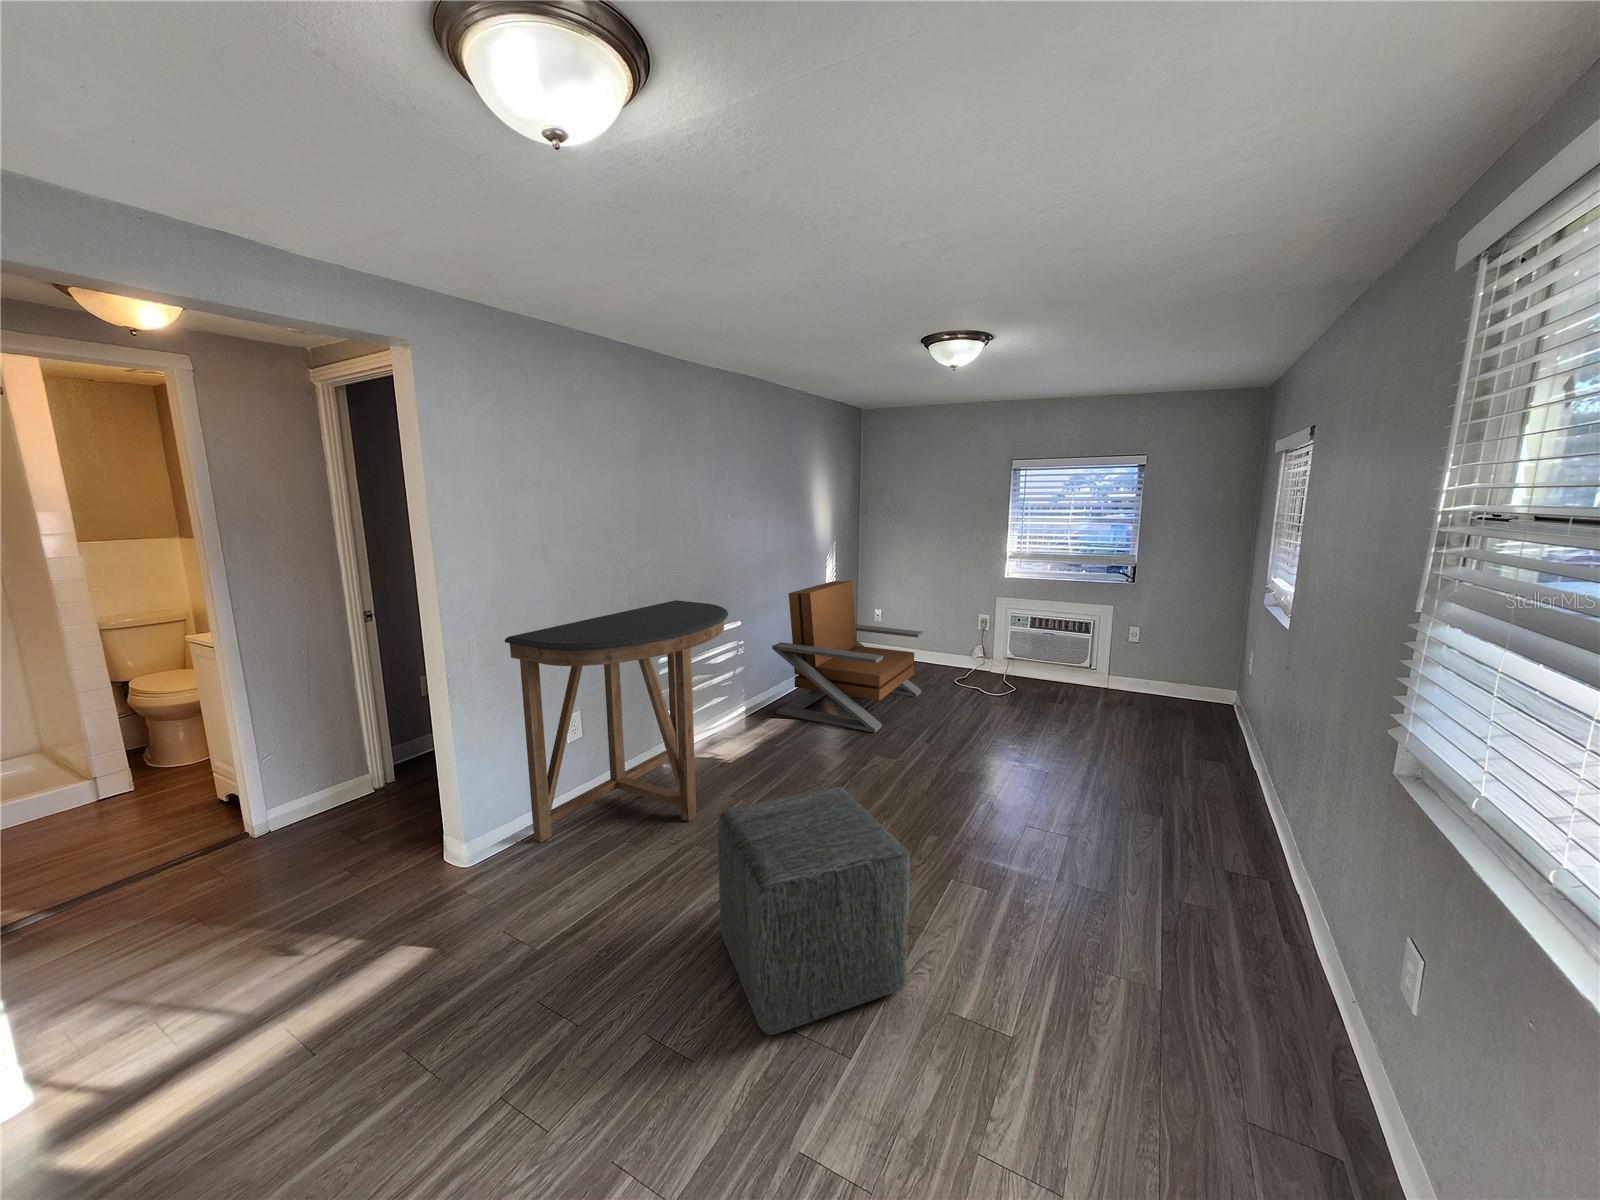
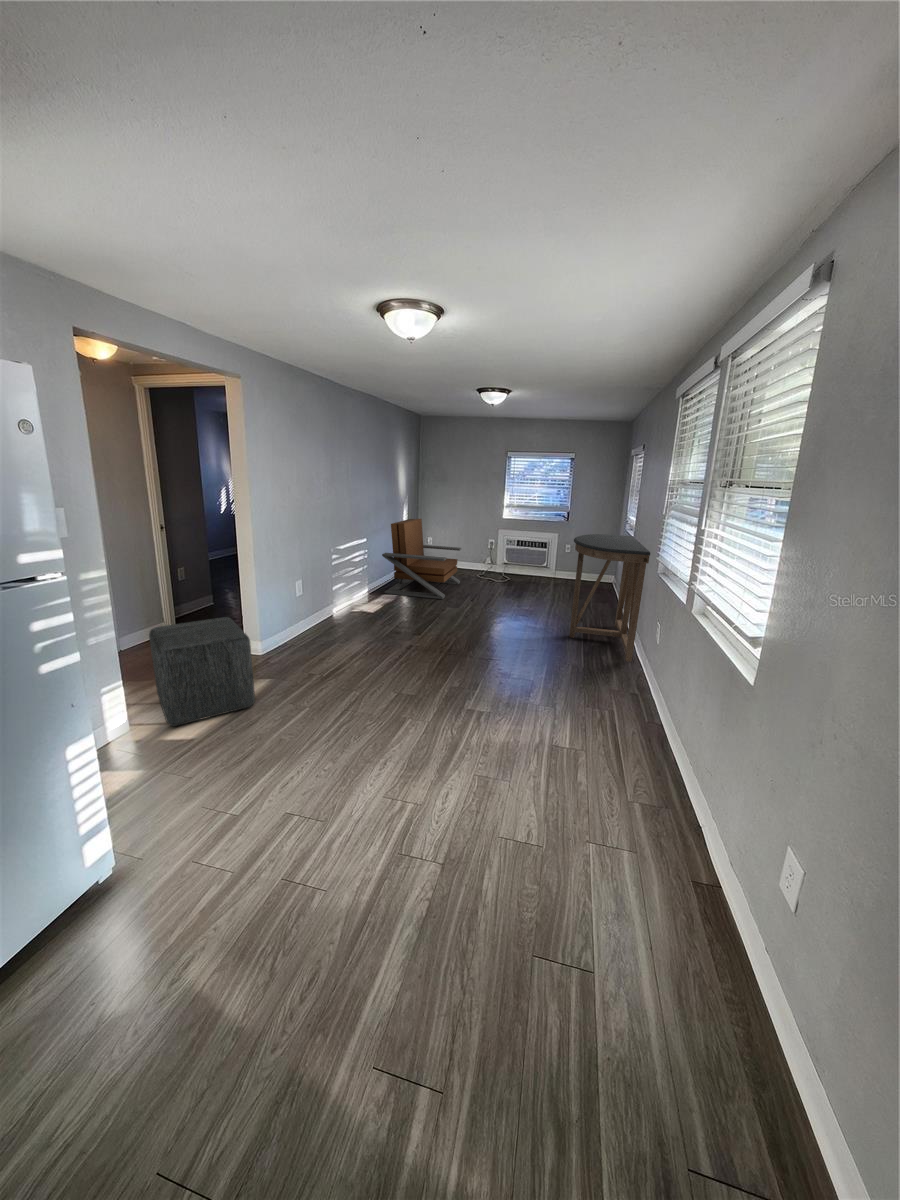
console table: present [505,600,728,842] -> present [569,534,650,662]
ottoman: present [718,787,910,1035] -> present [149,617,255,726]

